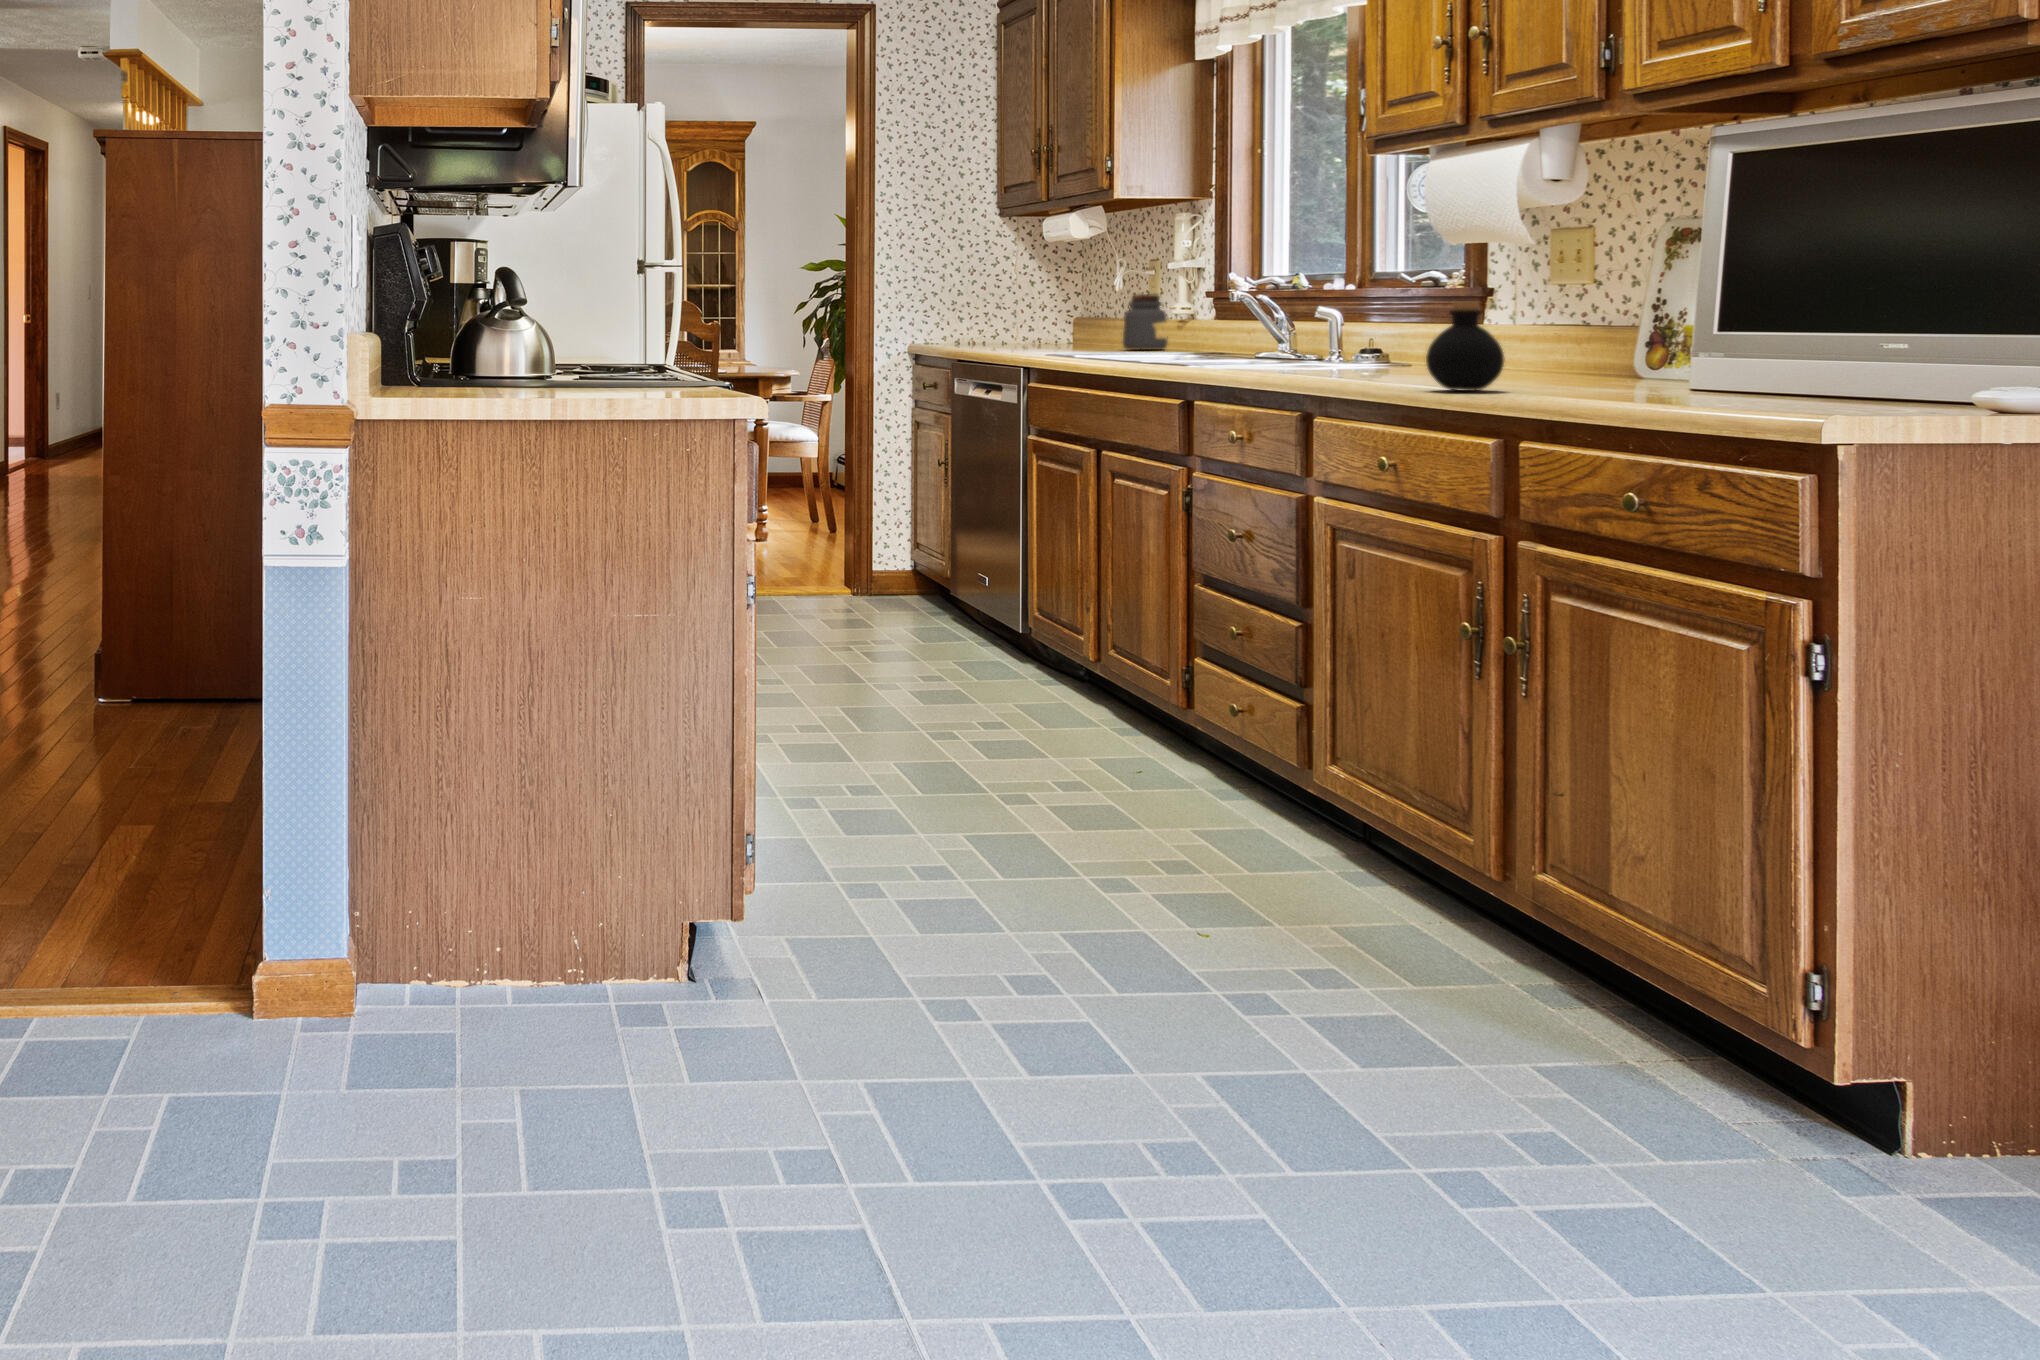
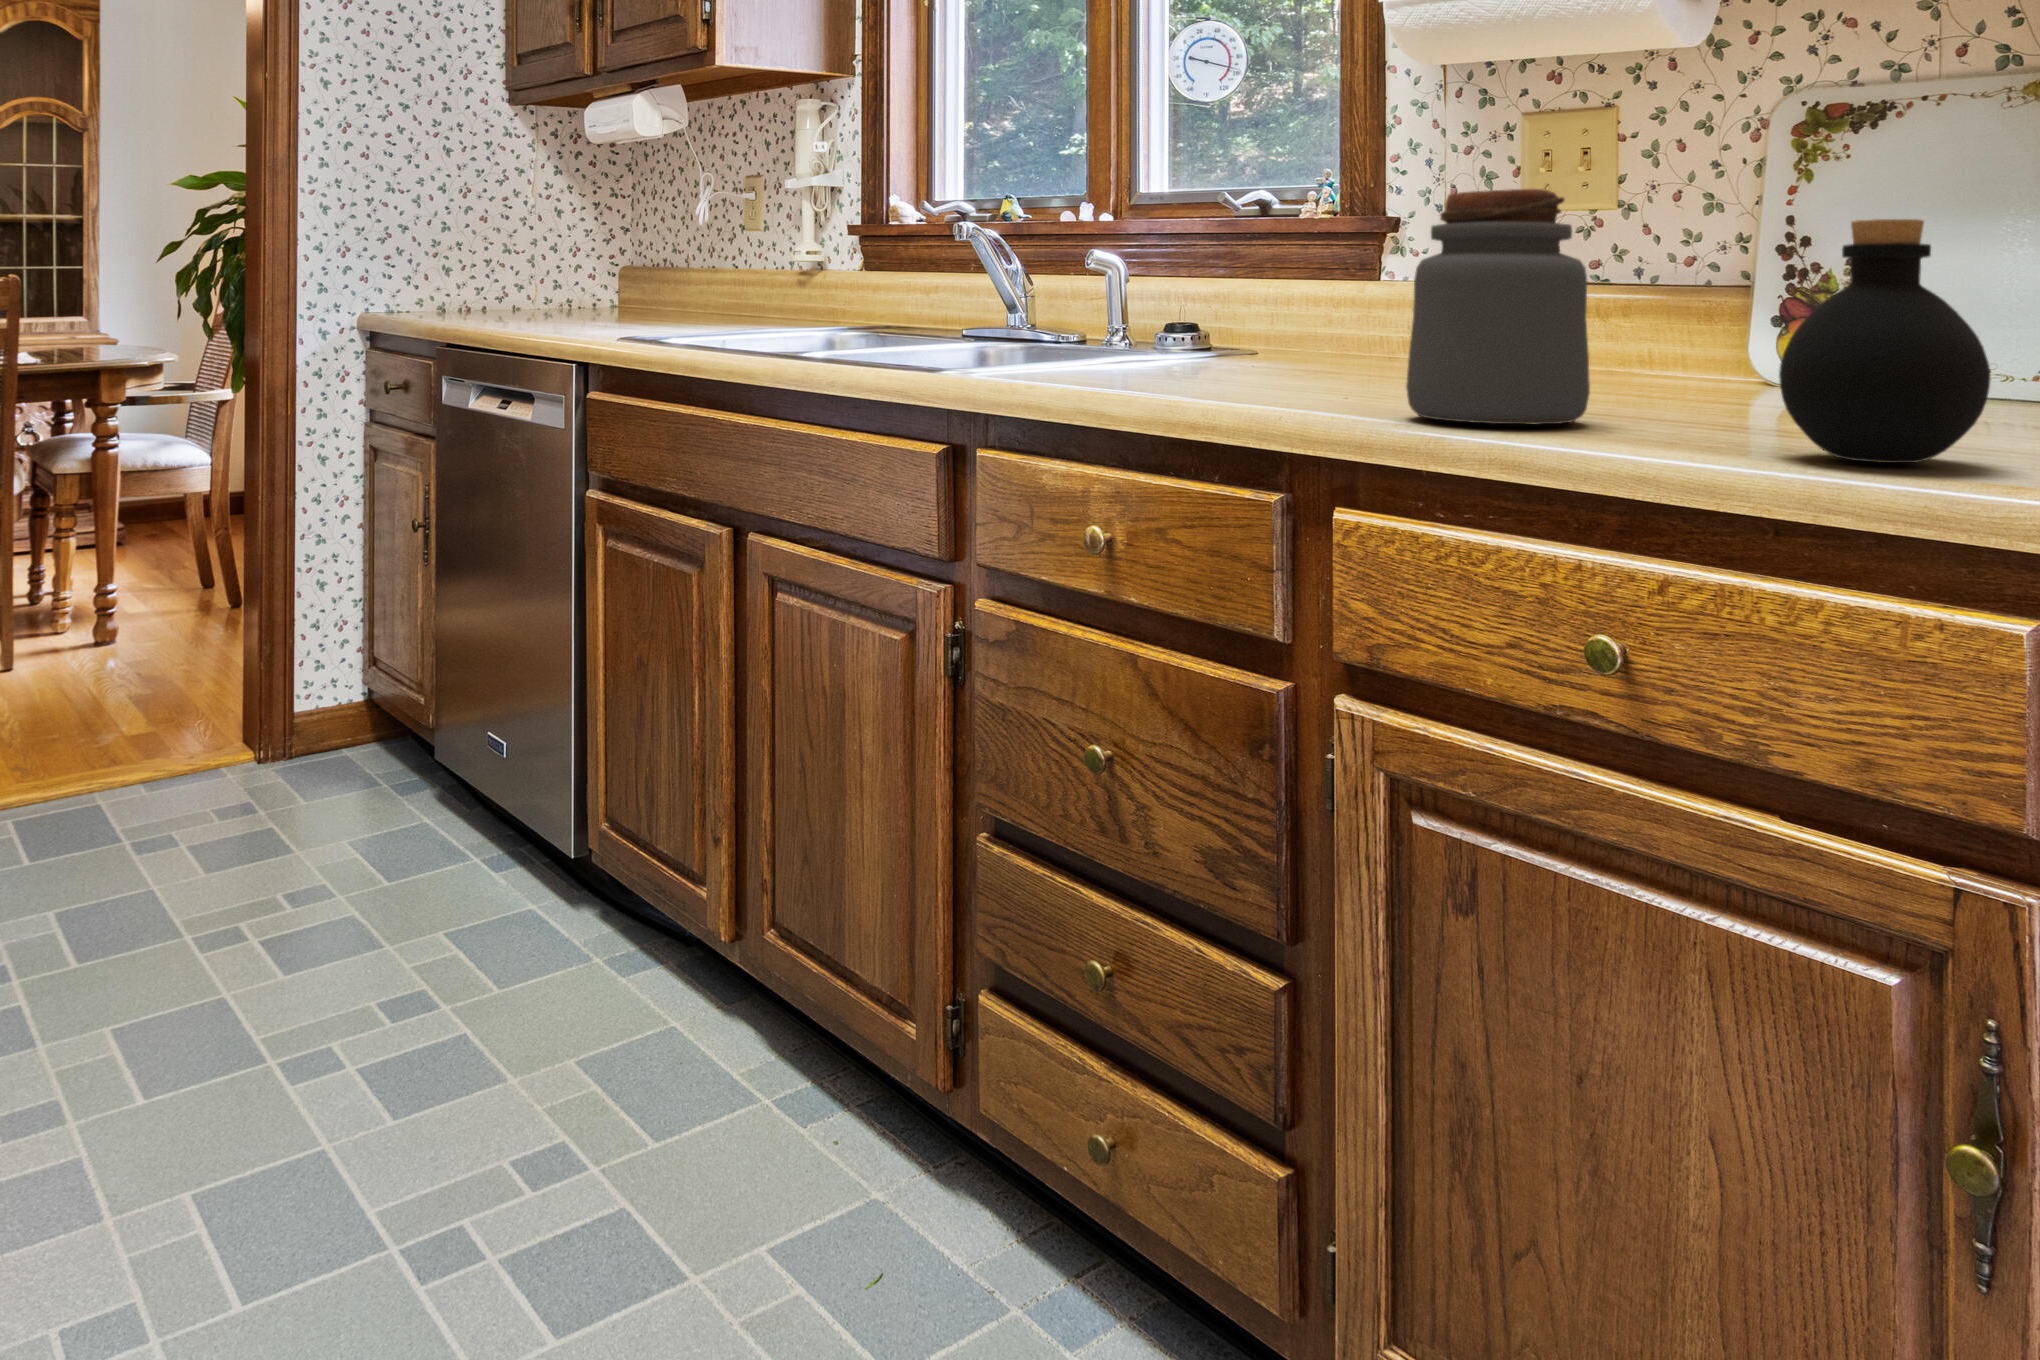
jar: present [1123,294,1167,350] -> present [1406,189,1590,424]

